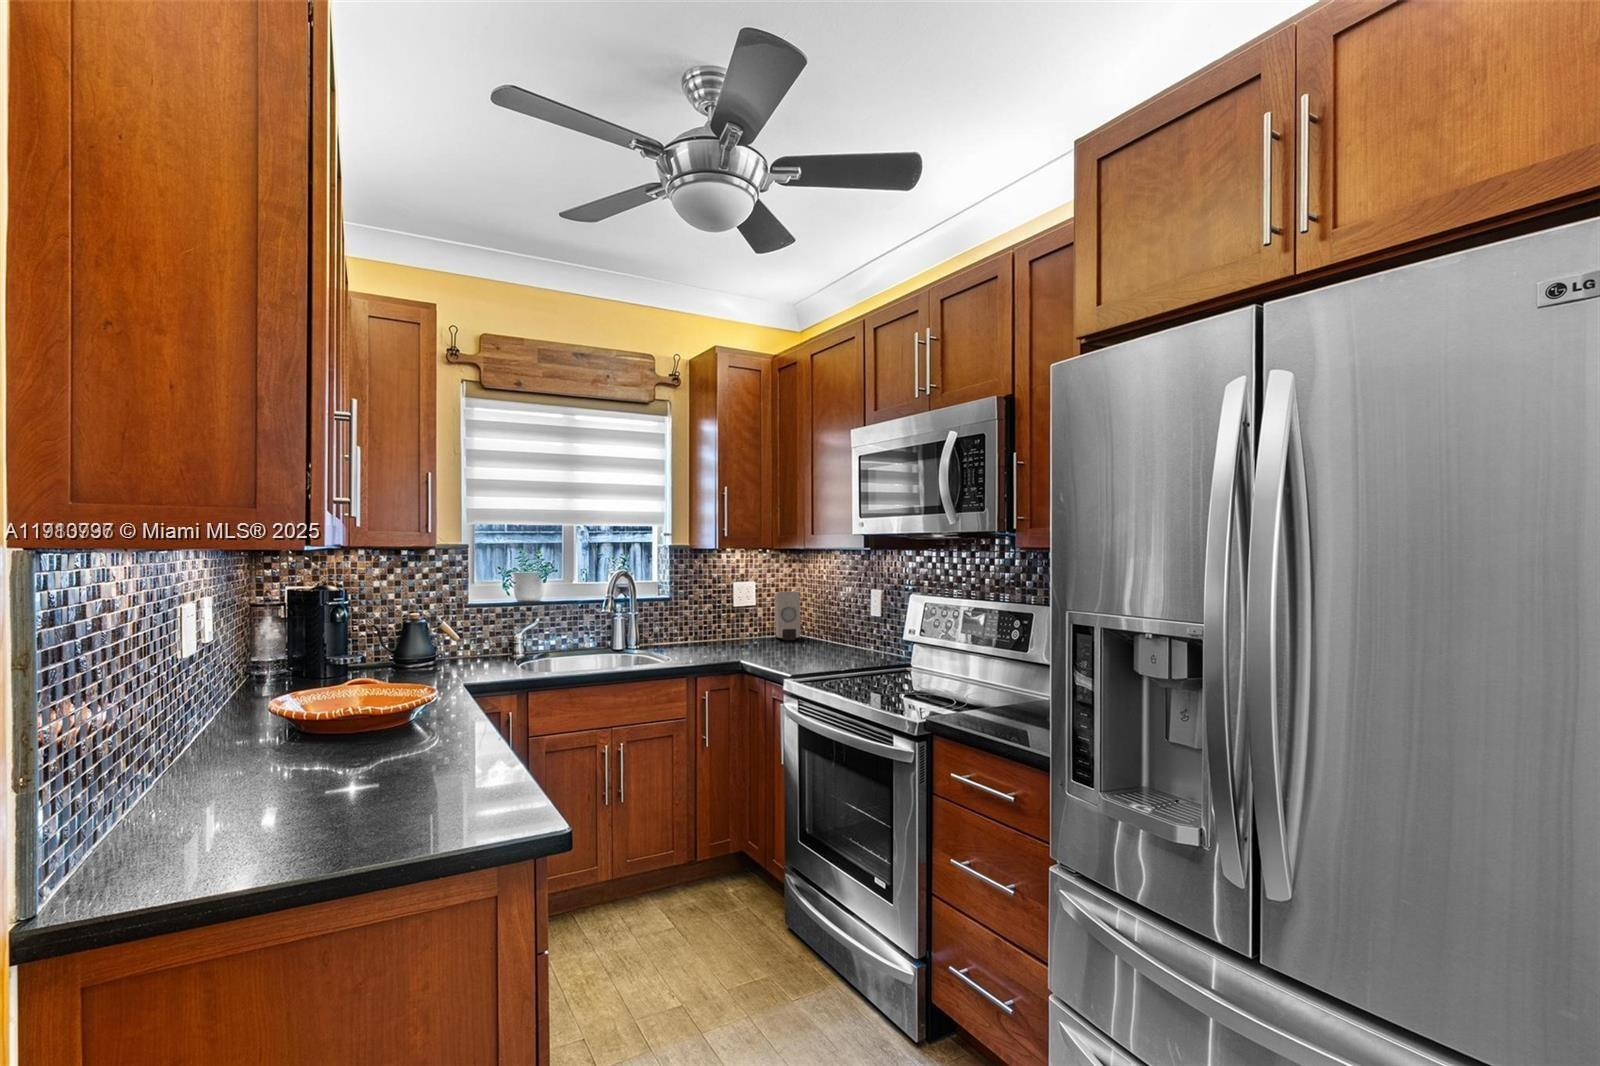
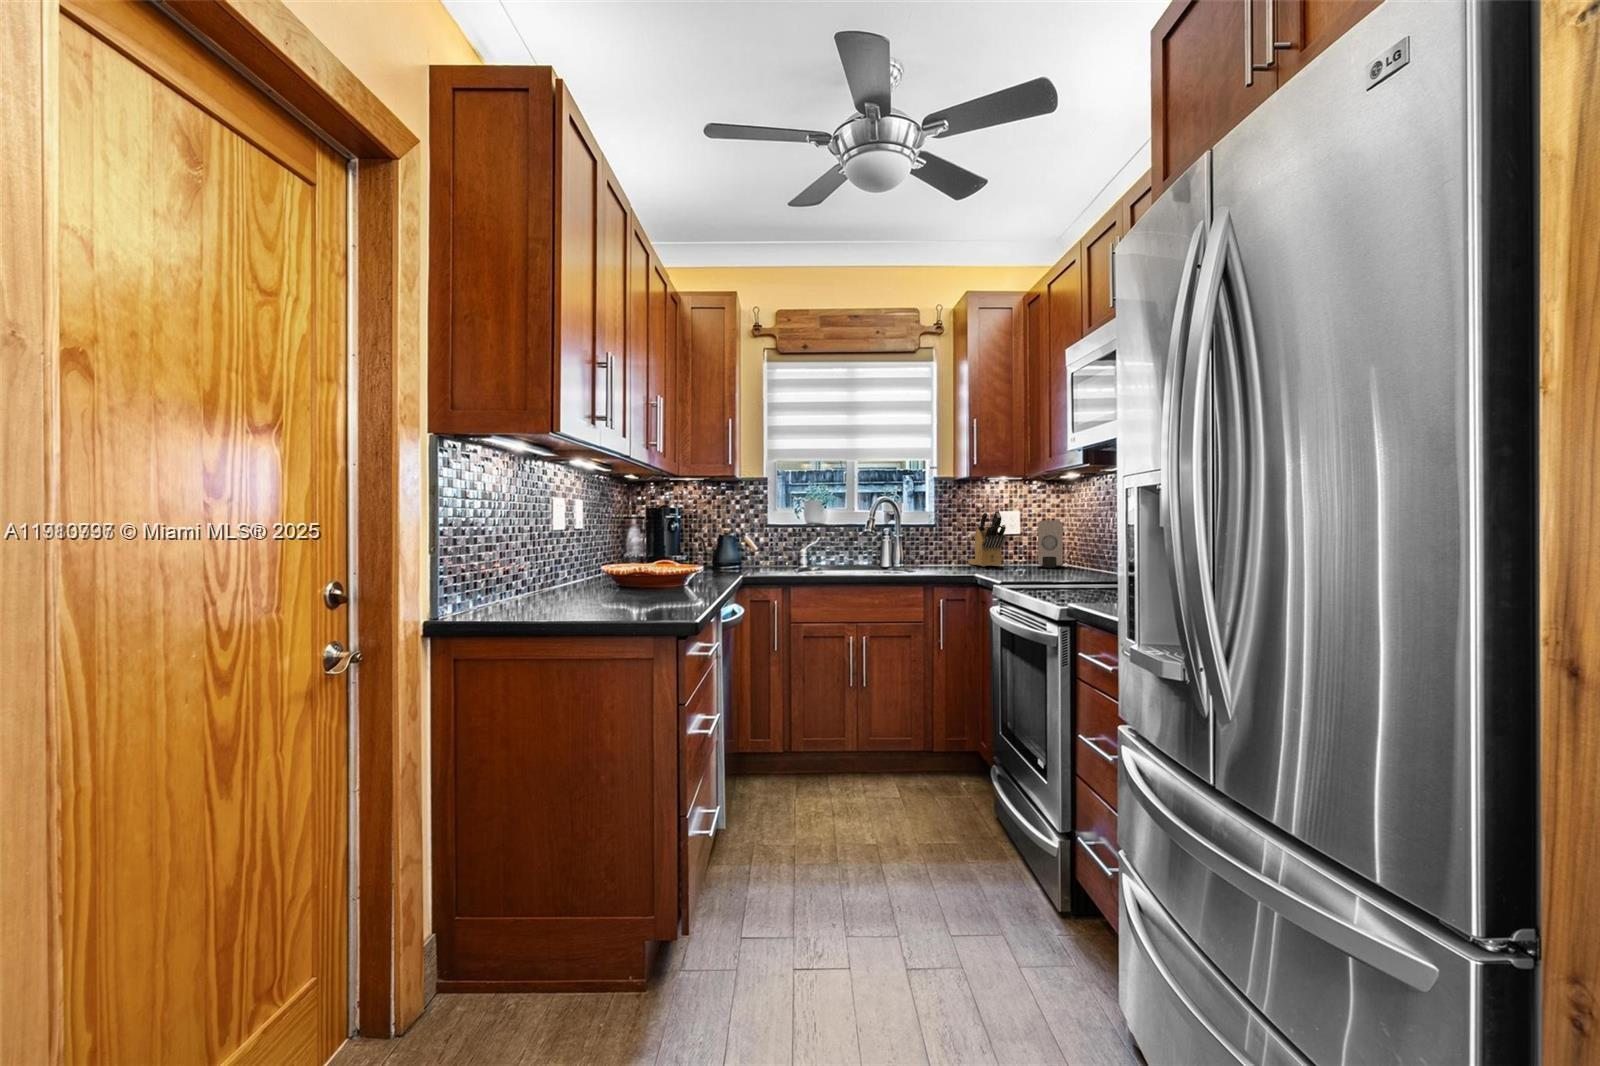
knife block: none [699,581,748,642] -> present [968,509,1006,567]

